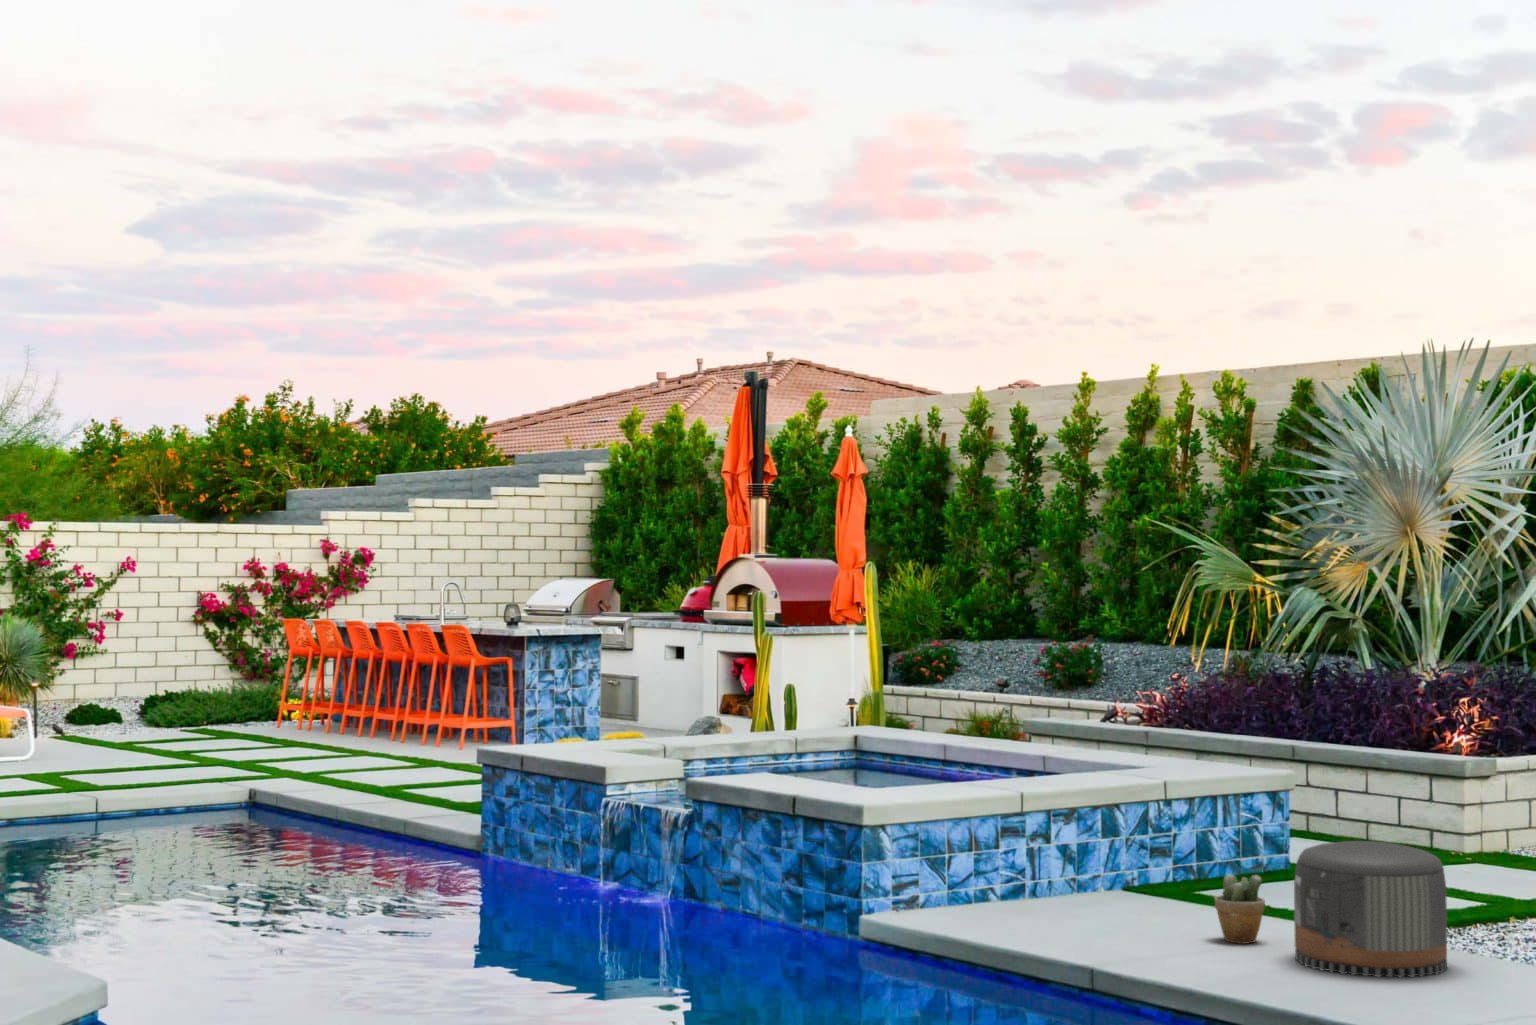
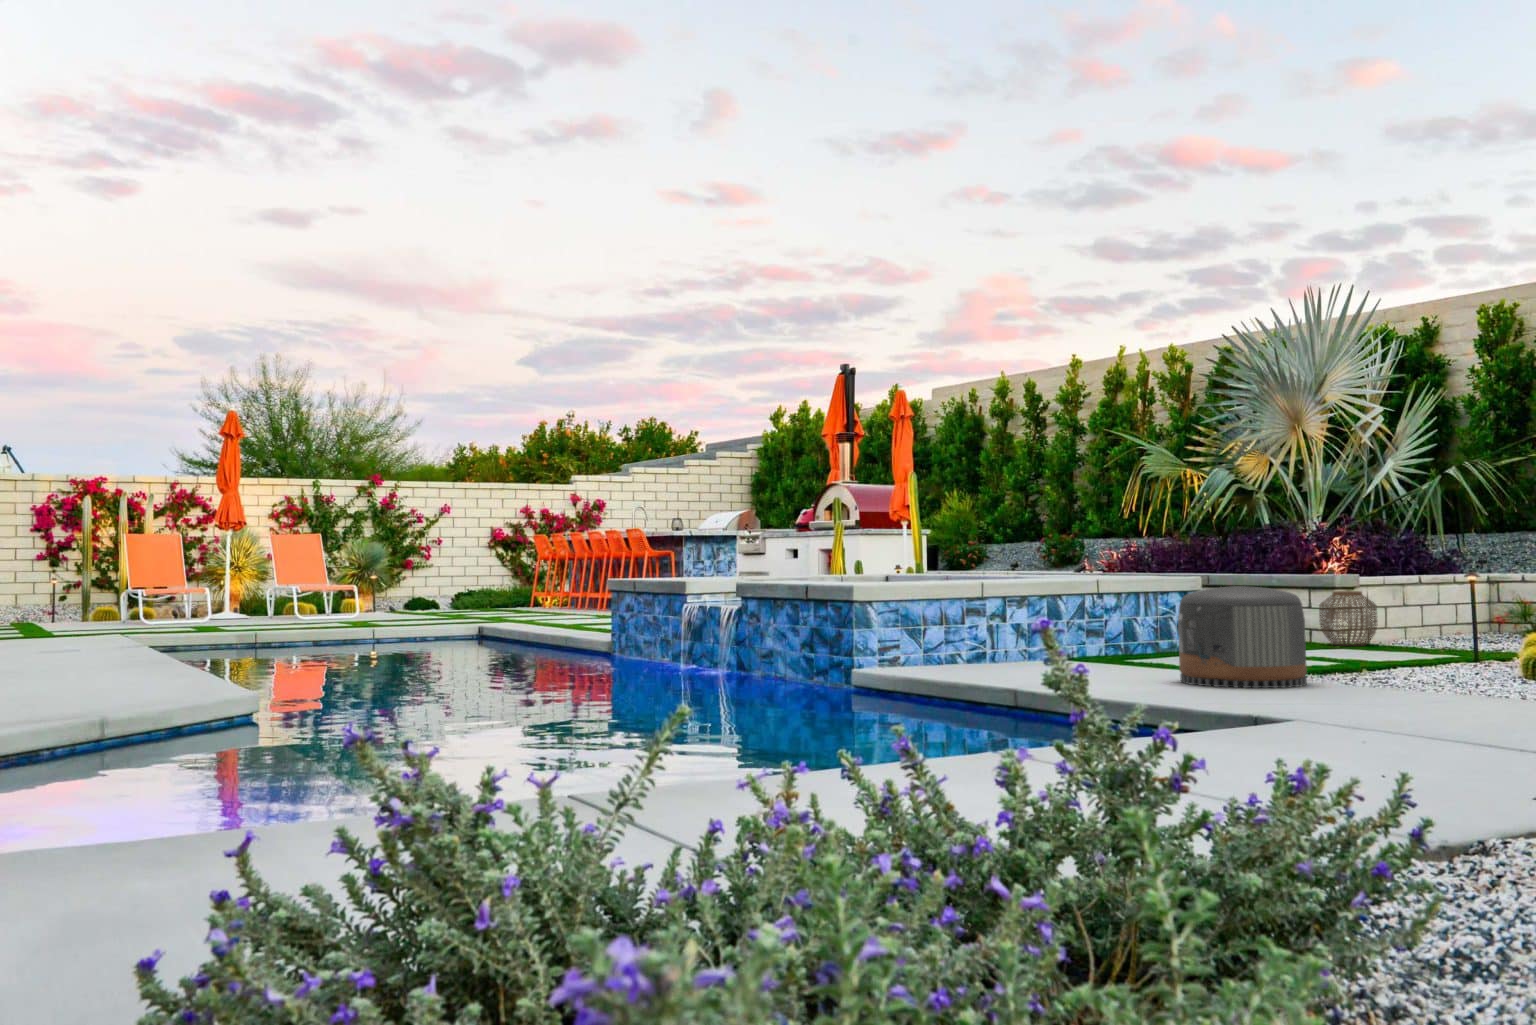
woven basket: none [1440,785,1513,861] -> present [1319,591,1377,646]
potted plant: present [1214,874,1265,944] -> none [1119,622,1159,676]

